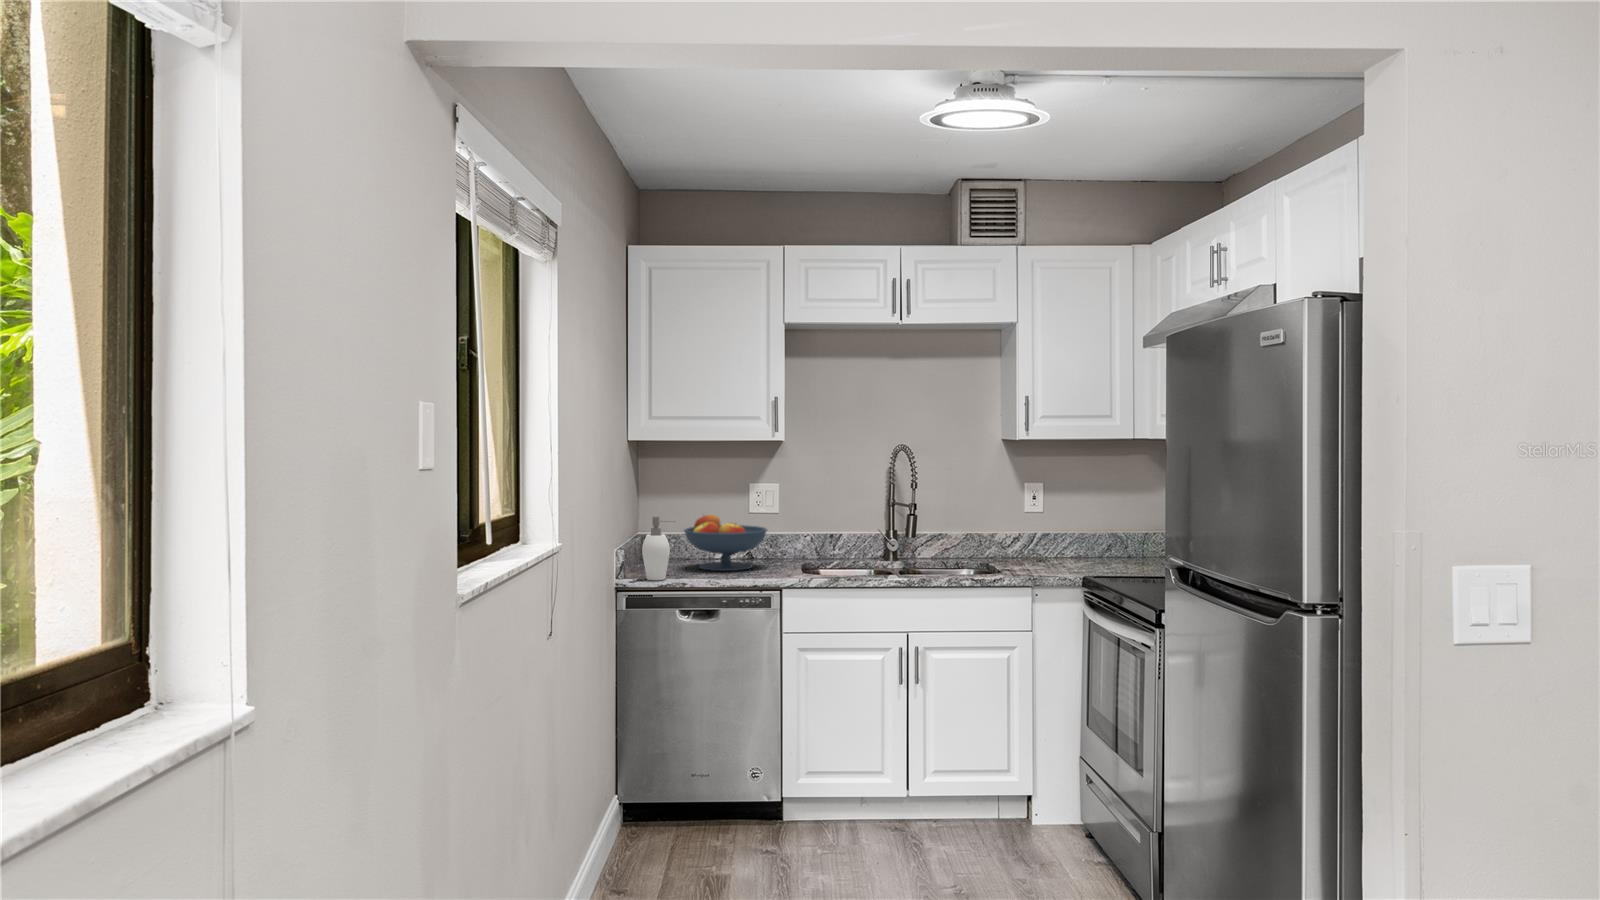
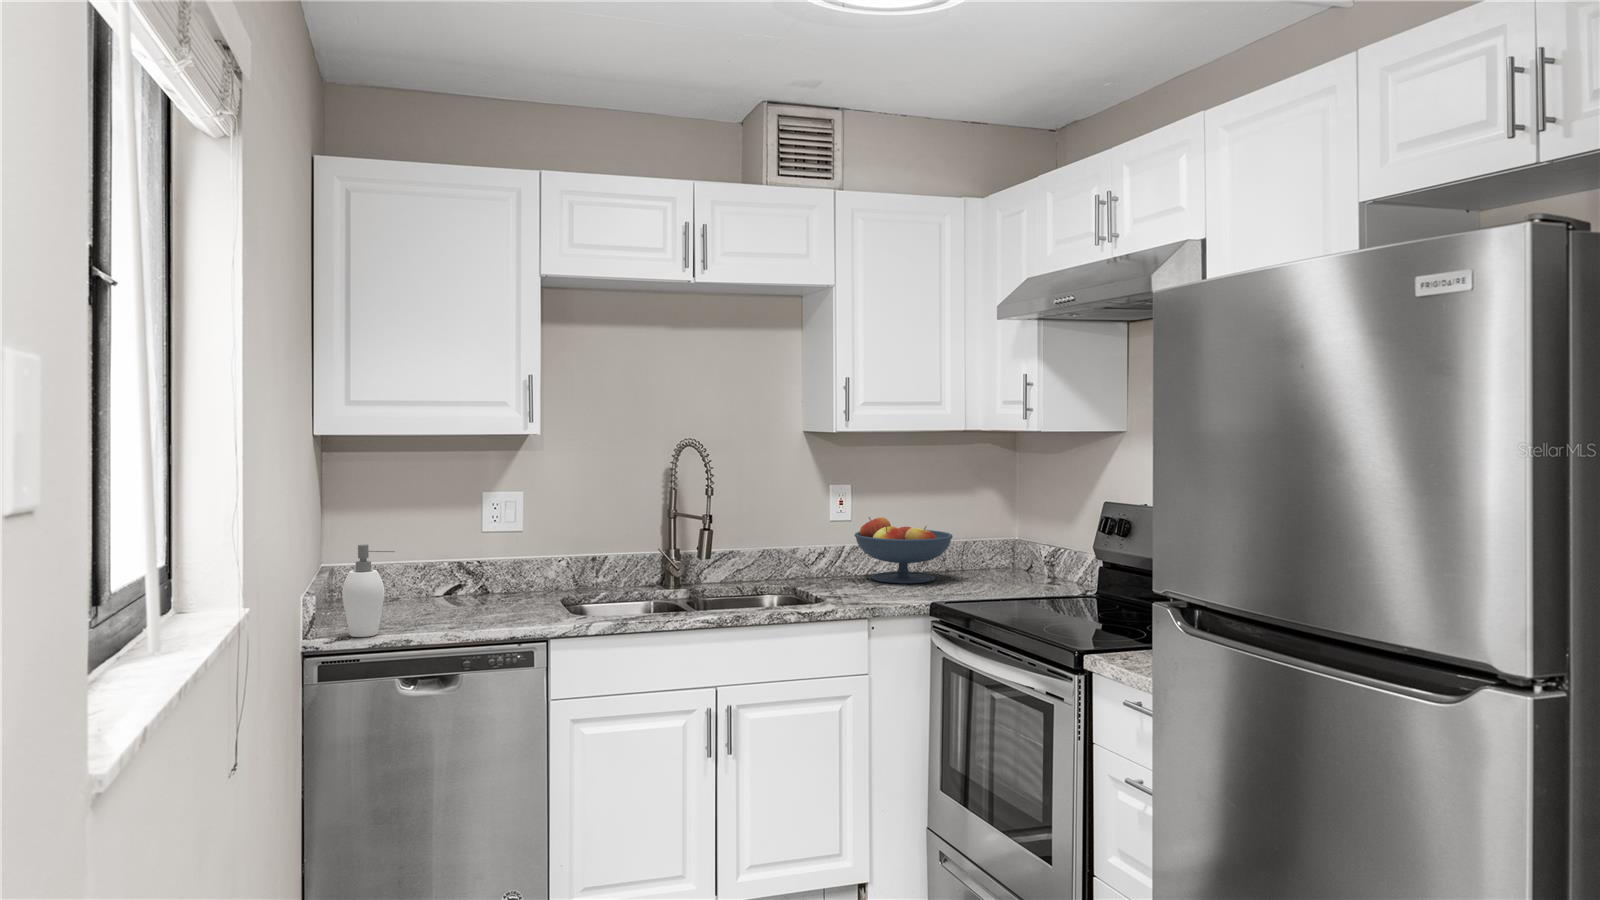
fruit bowl: present [684,515,767,571] -> present [854,517,953,583]

